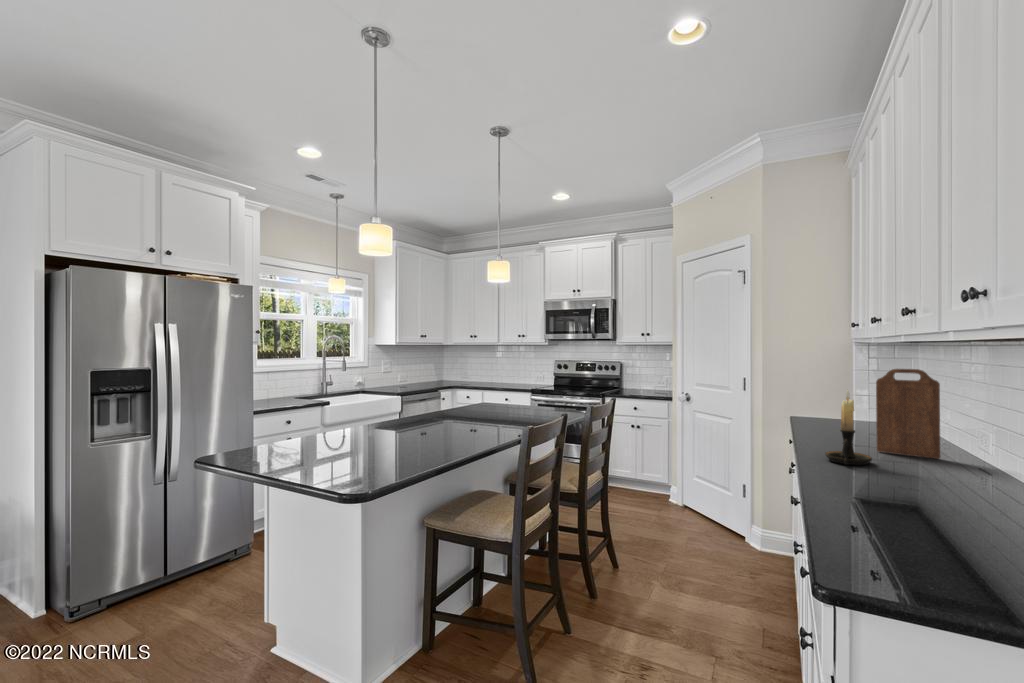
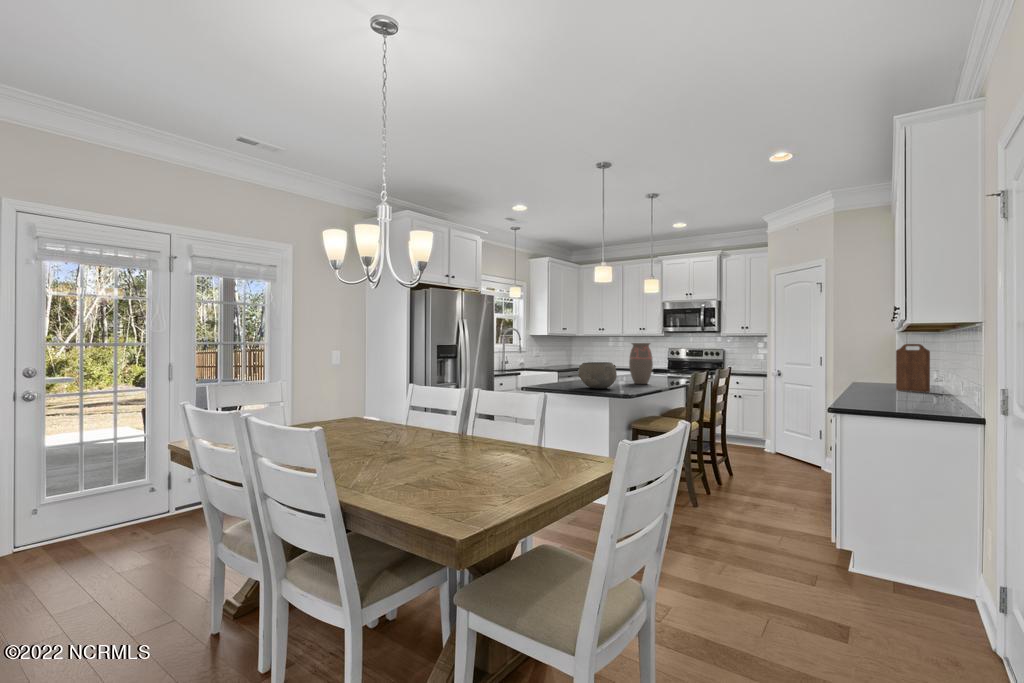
decorative vase: none [430,365,470,439] -> present [629,343,653,384]
candle holder: present [825,390,872,465] -> none [863,354,888,393]
ceramic bowl: none [292,407,375,464] -> present [578,362,617,389]

